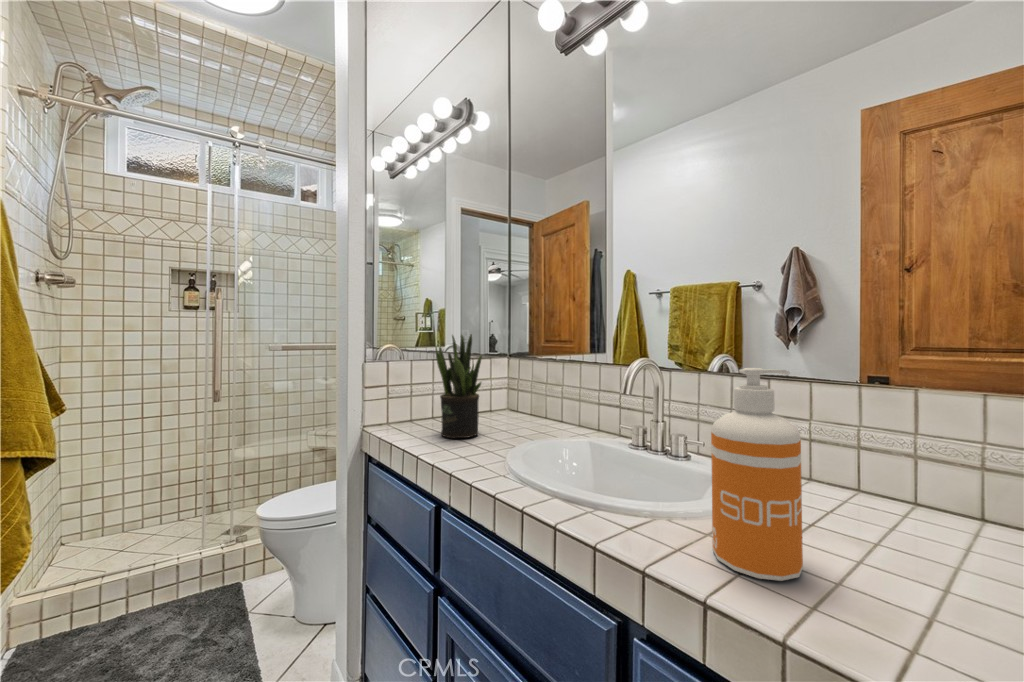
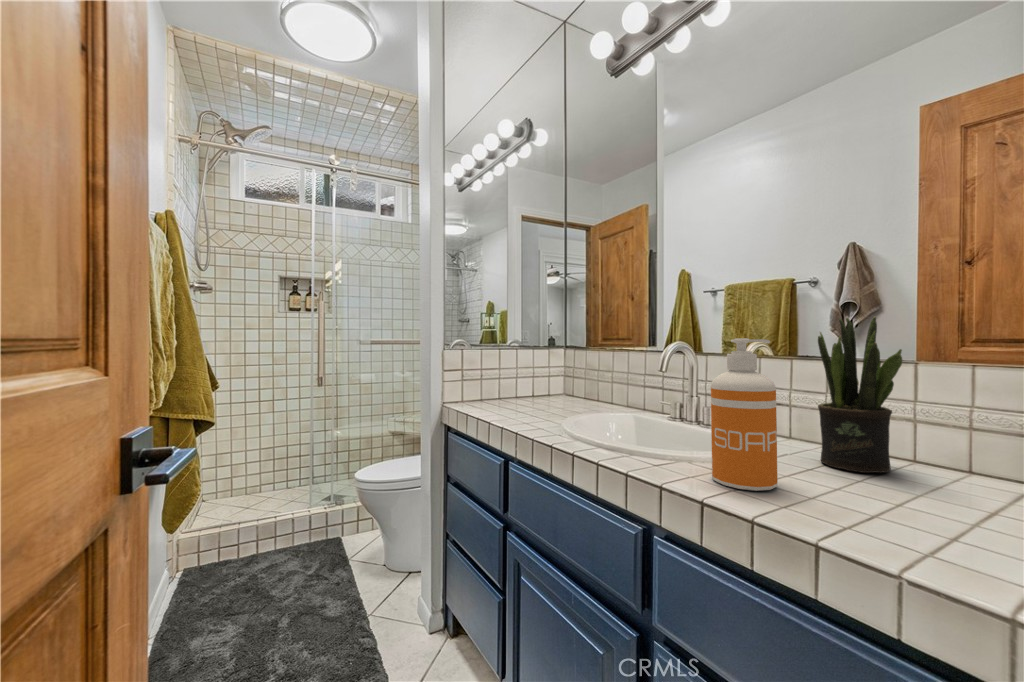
potted plant: present [436,334,482,438] -> present [818,317,902,473]

